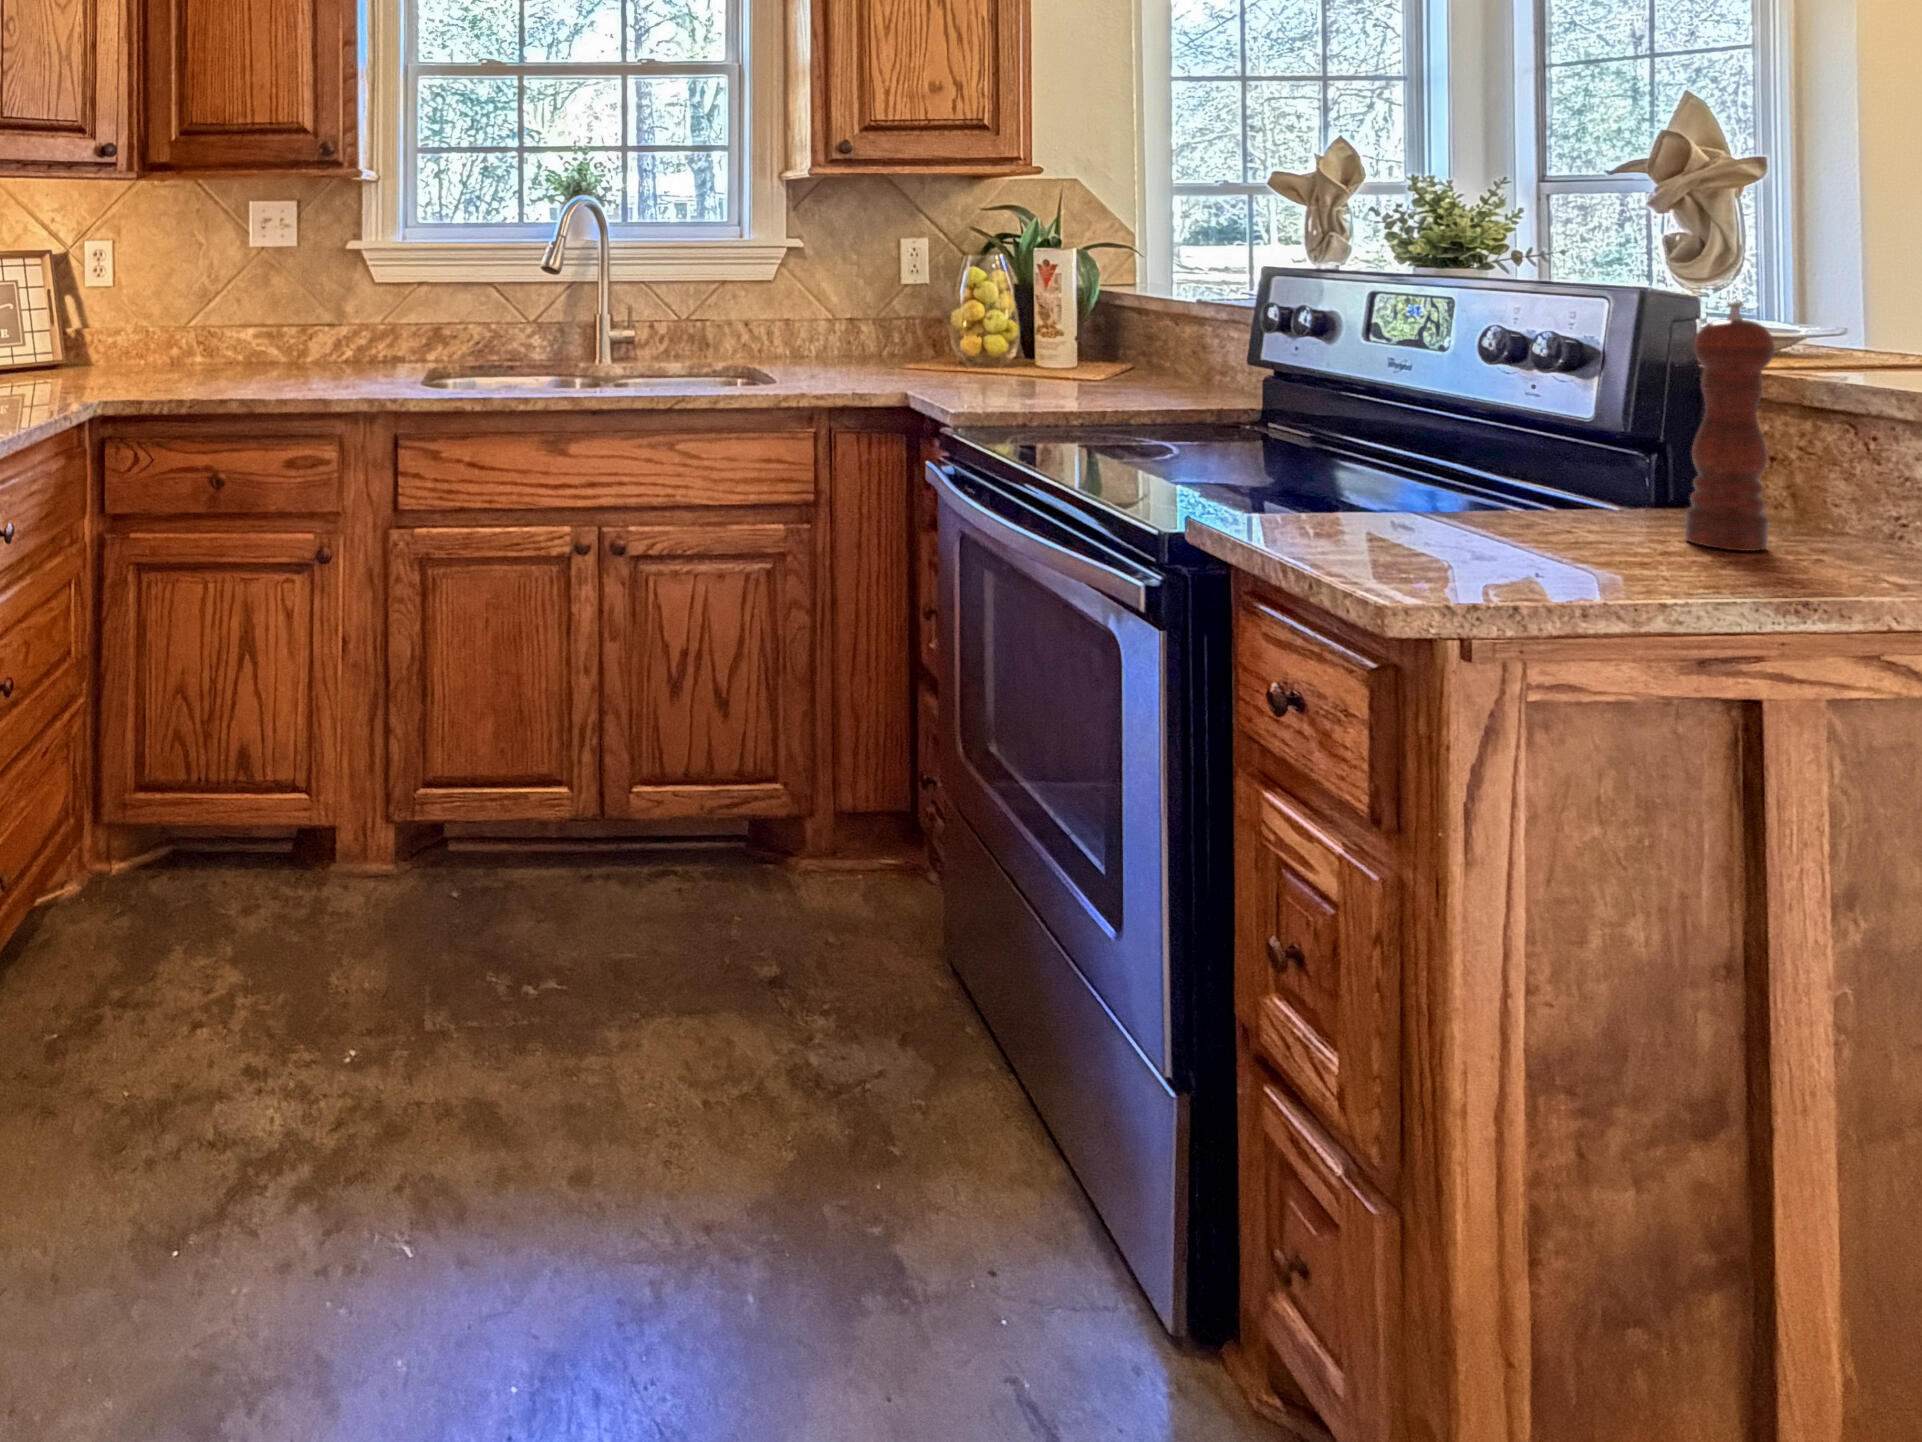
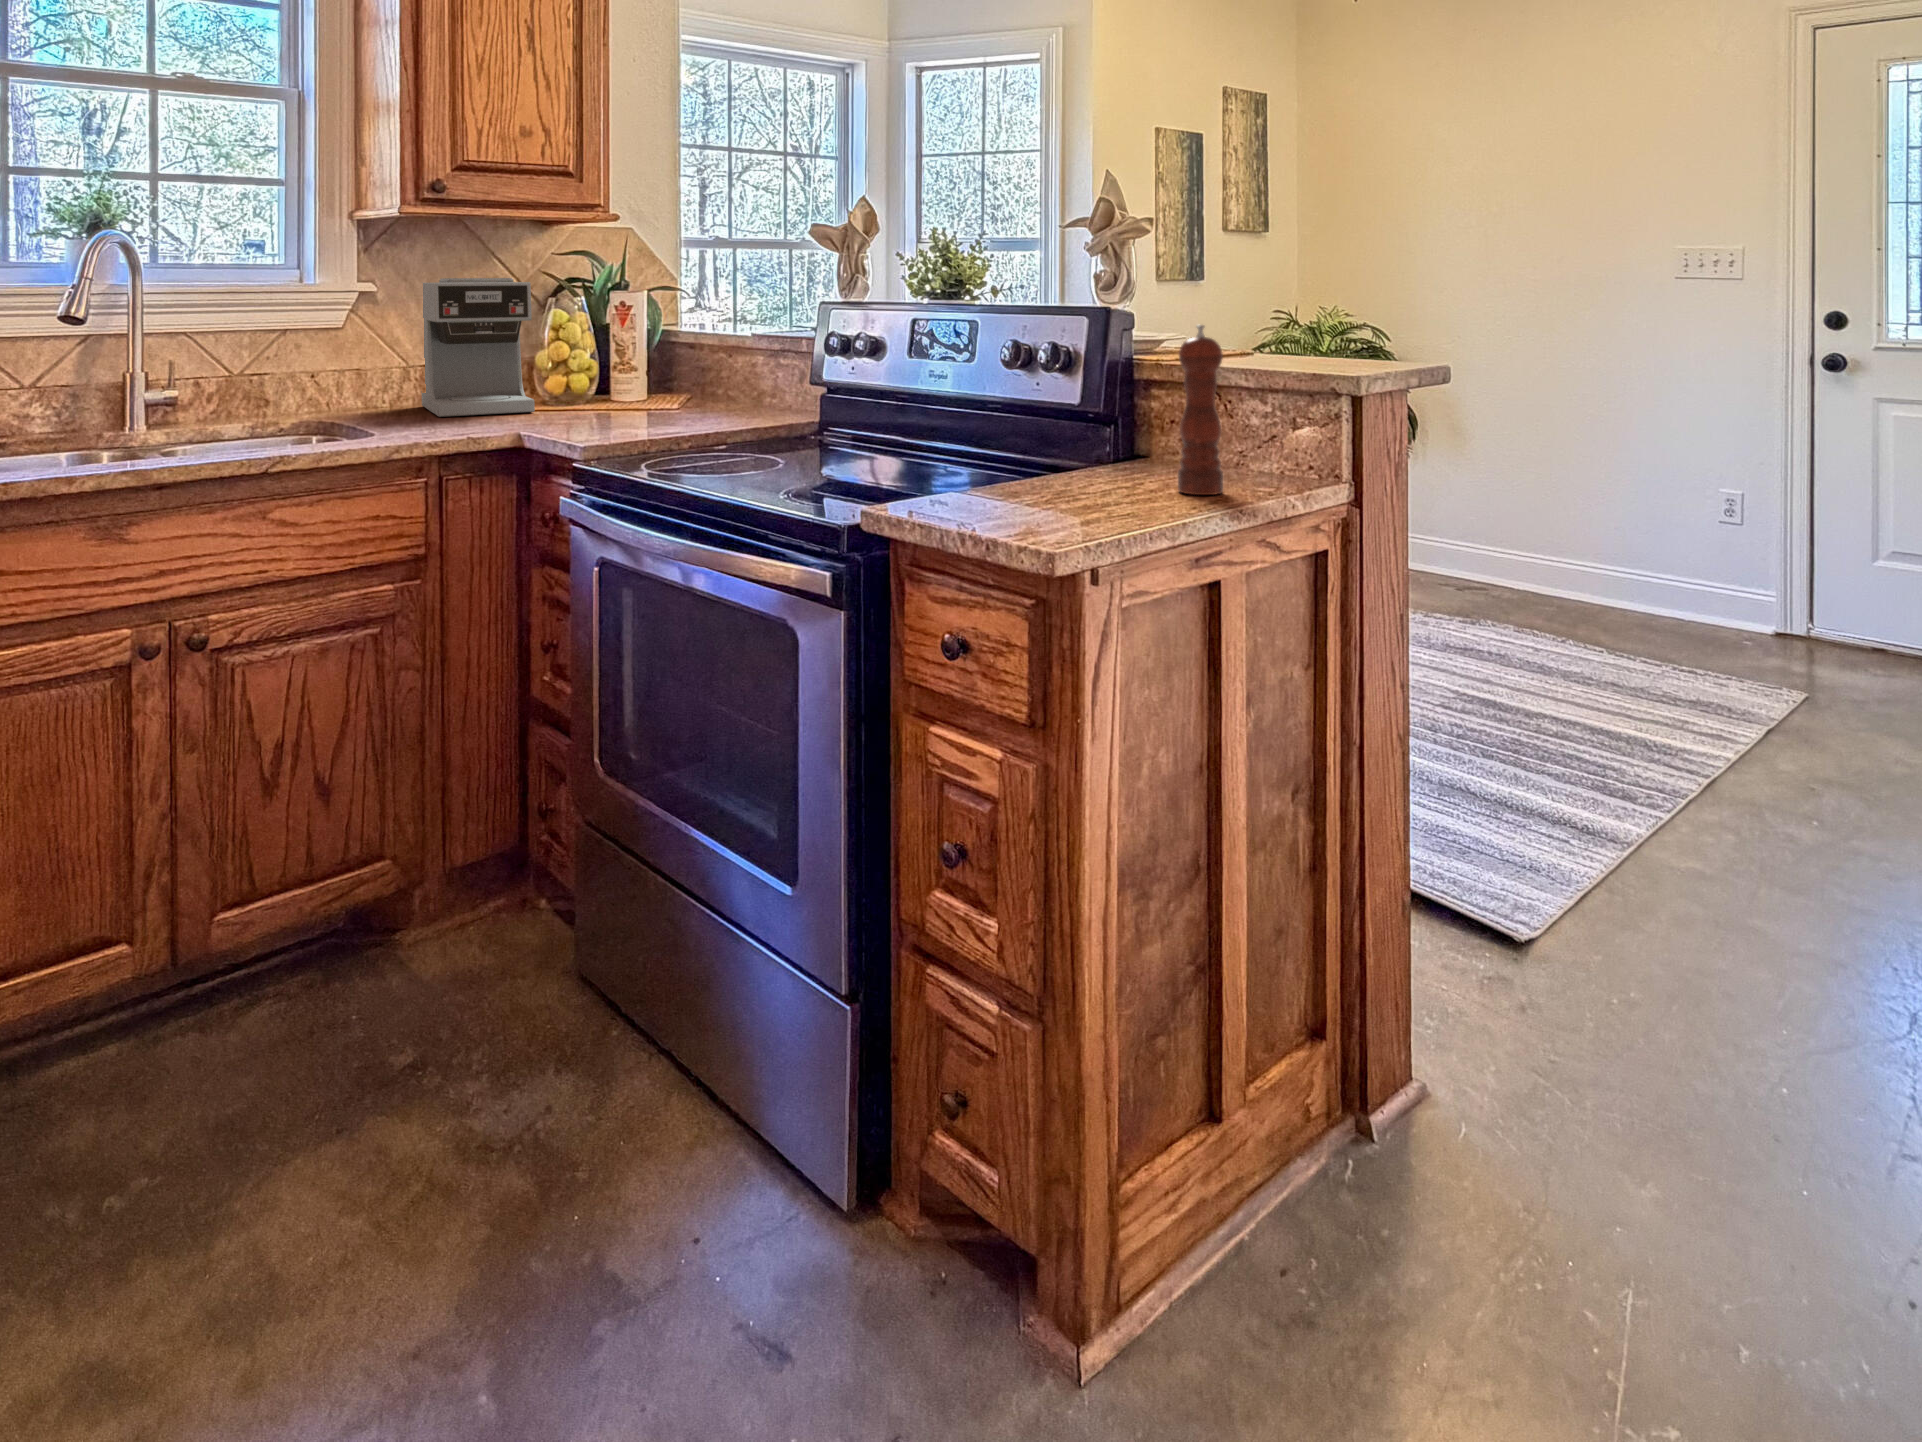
coffee maker: none [848,236,943,370] -> present [422,278,535,417]

